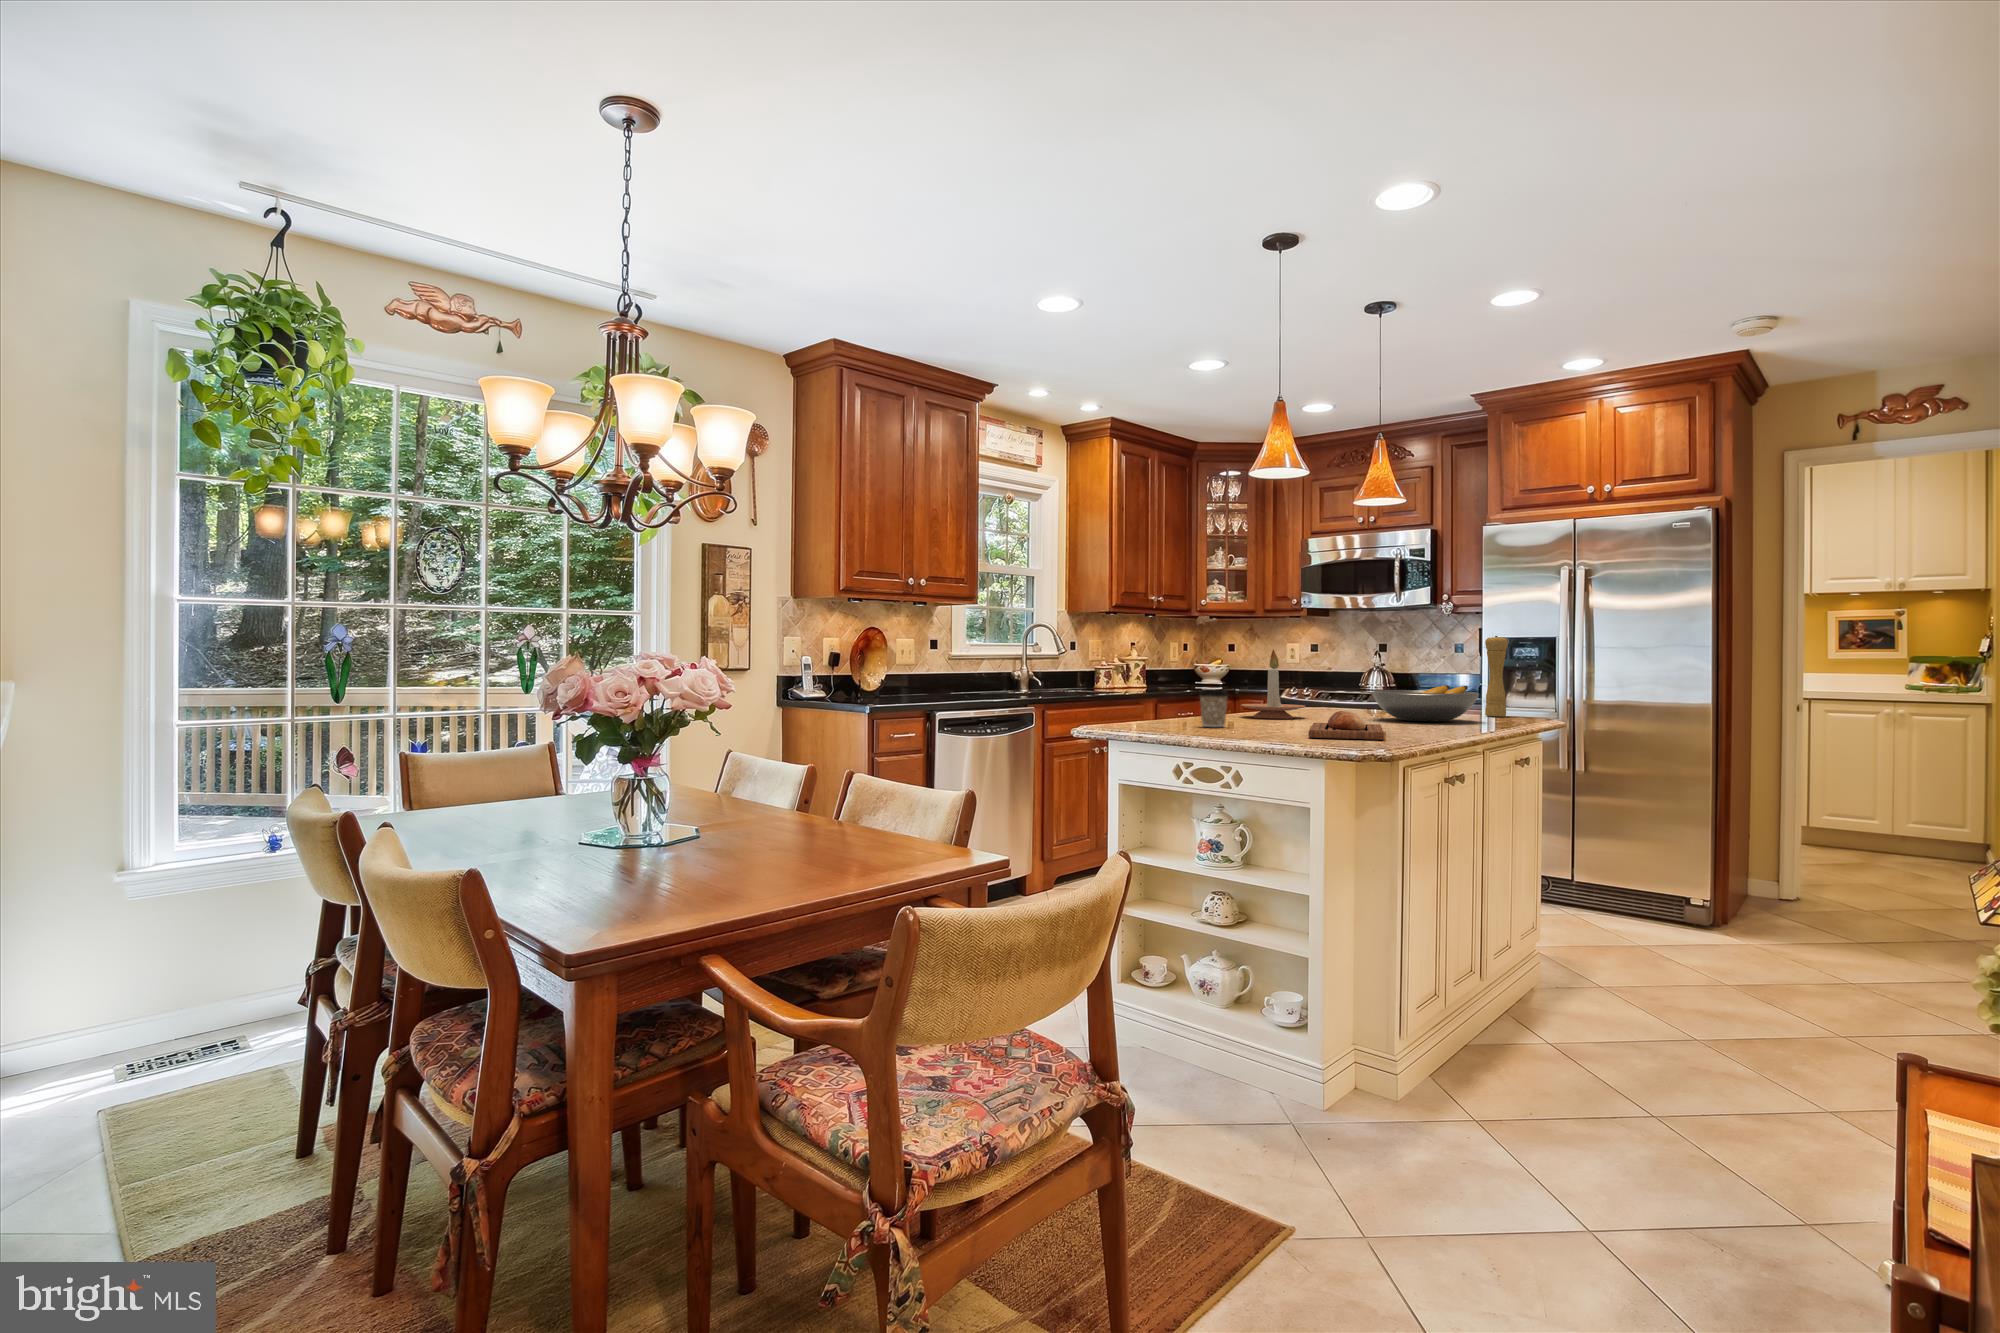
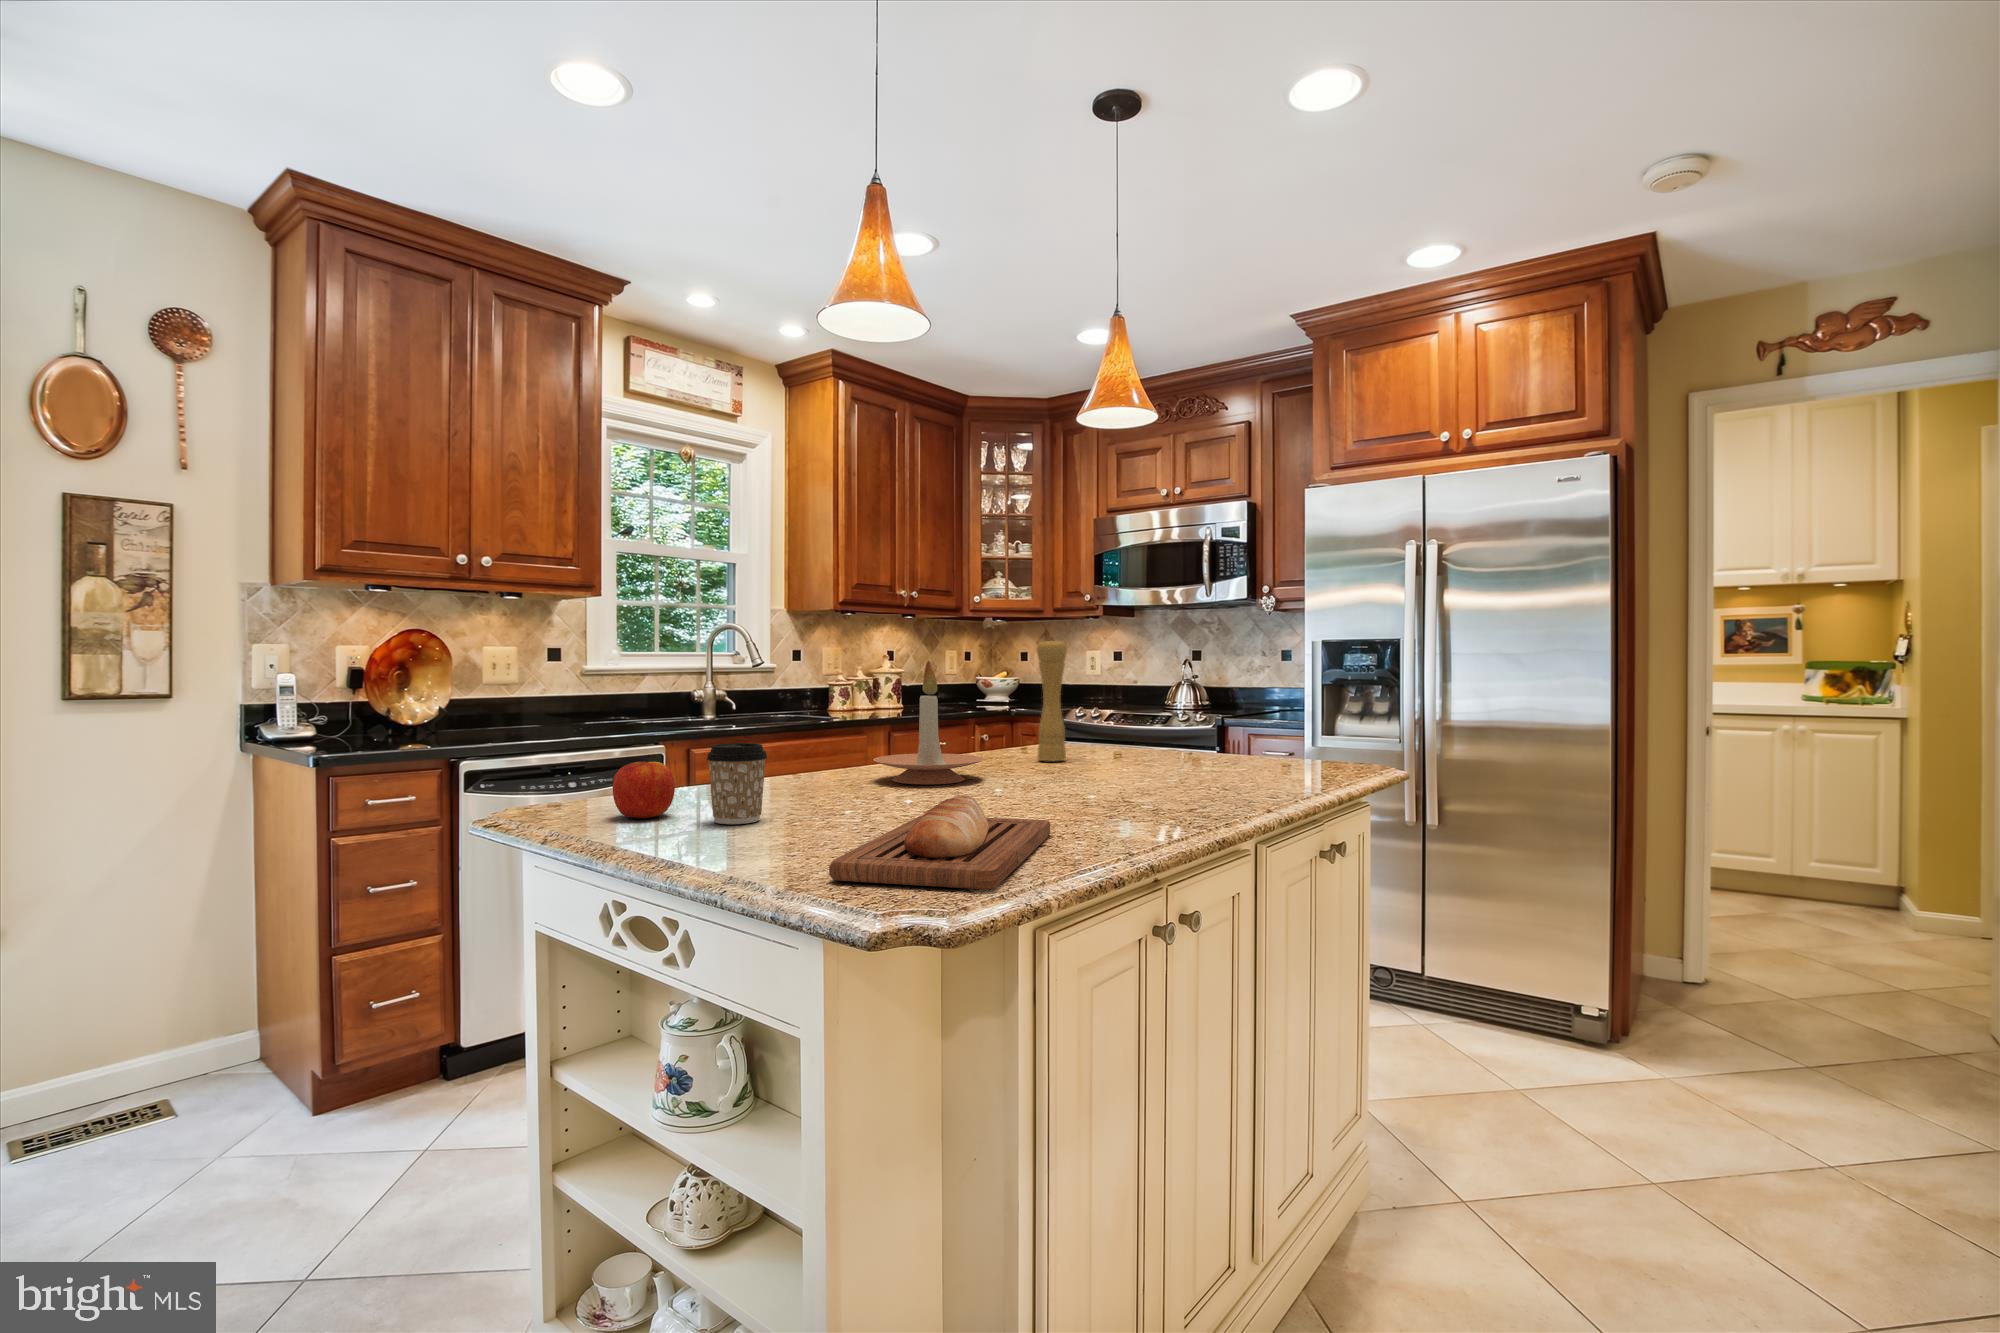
pepper mill: present [1485,636,1508,717] -> present [1037,639,1067,761]
fruit bowl: present [1372,685,1479,721] -> none [1088,725,1269,790]
apple: none [1146,695,1176,725] -> present [613,755,675,818]

